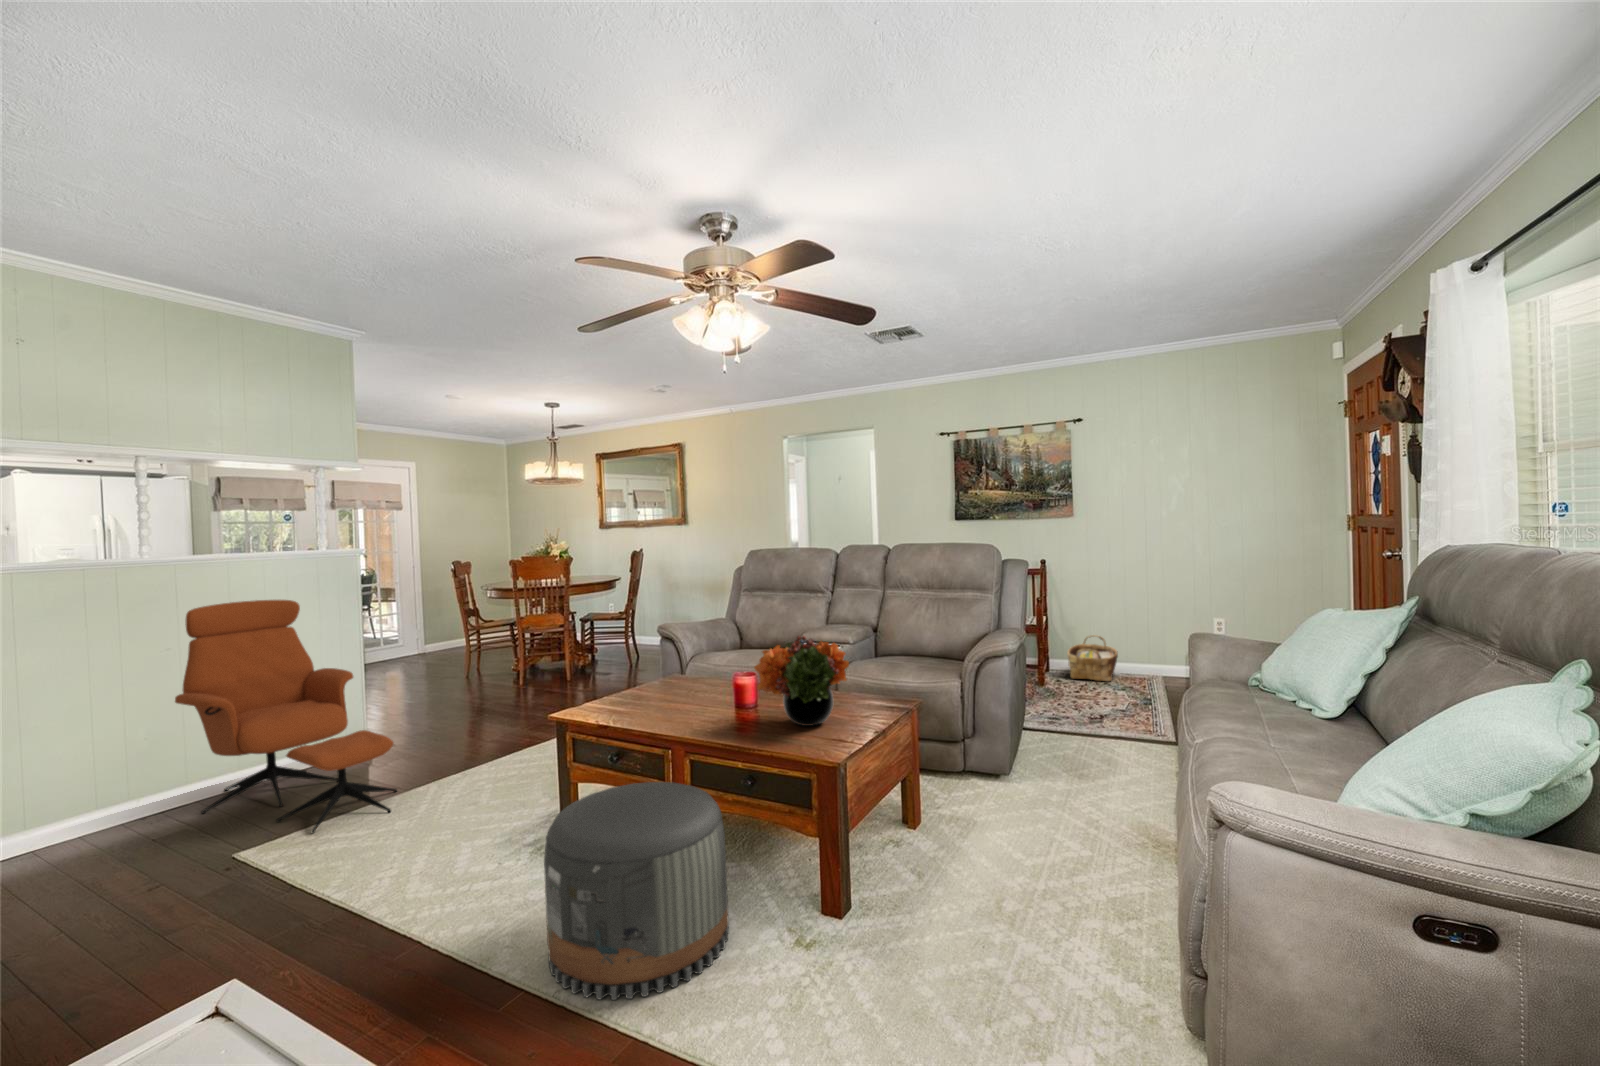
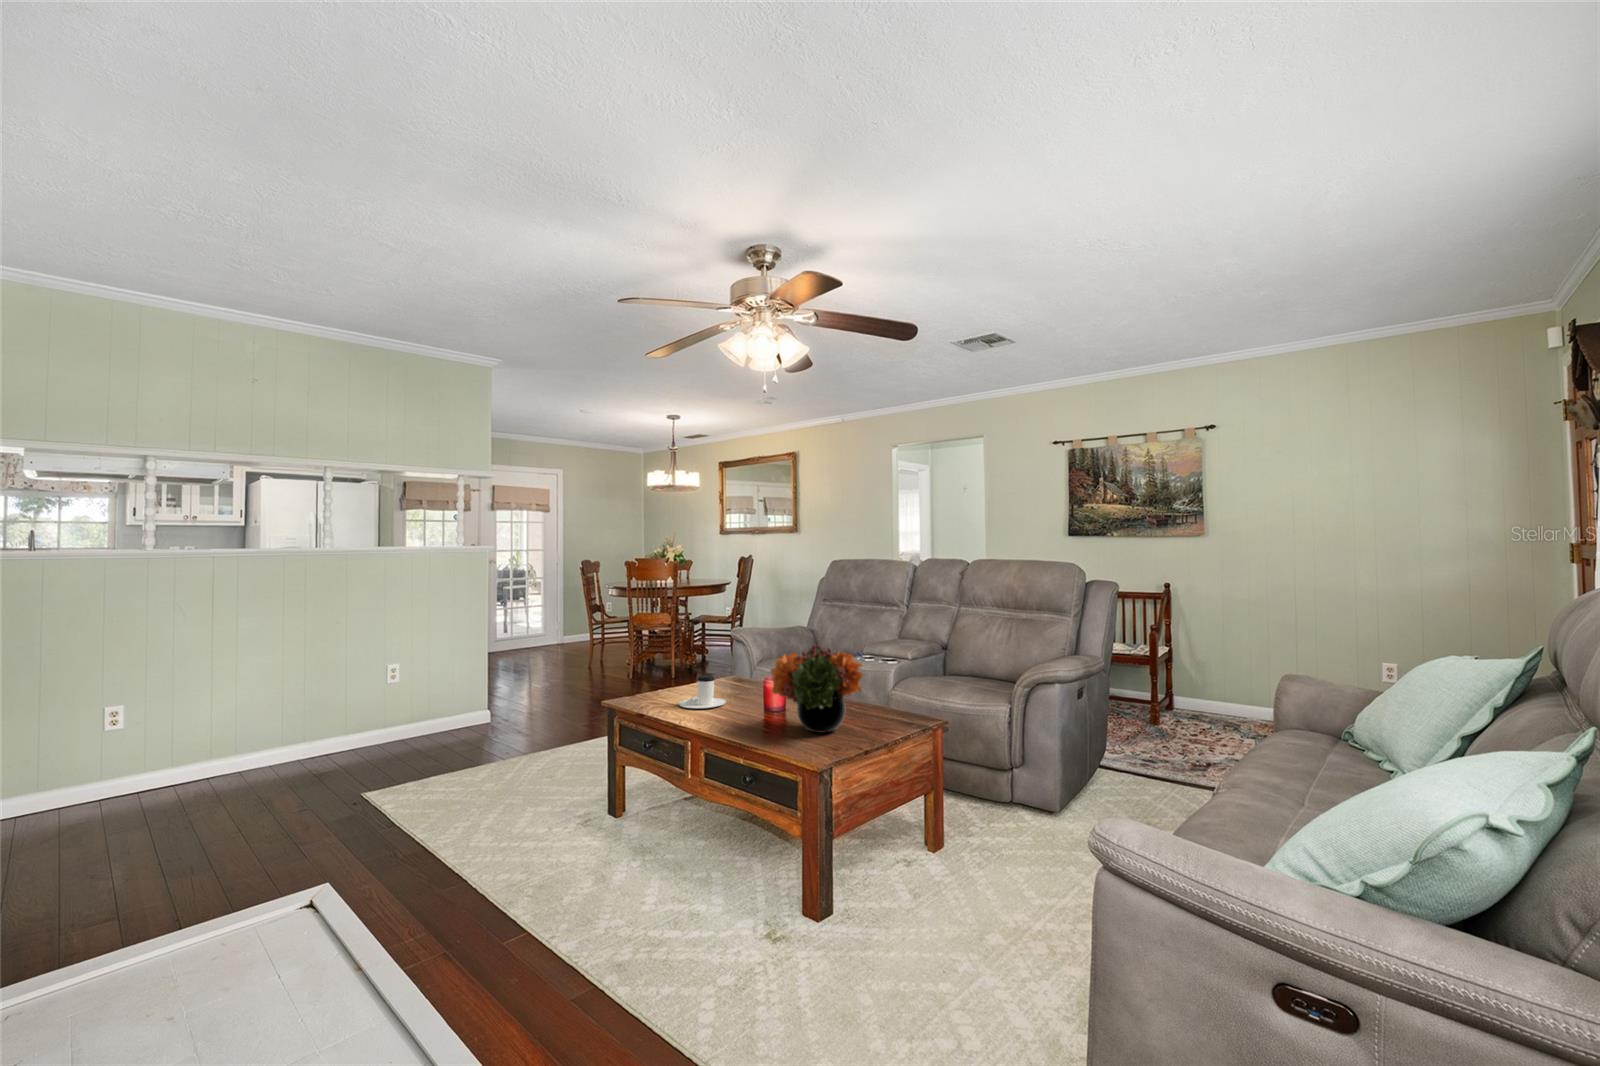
armchair: present [175,600,397,833] -> none [339,588,499,787]
woven basket: present [1067,635,1118,681] -> none [1187,669,1249,723]
coffee cup: none [638,676,690,713] -> present [678,675,726,709]
pouf: present [544,782,729,1000] -> none [550,769,715,958]

